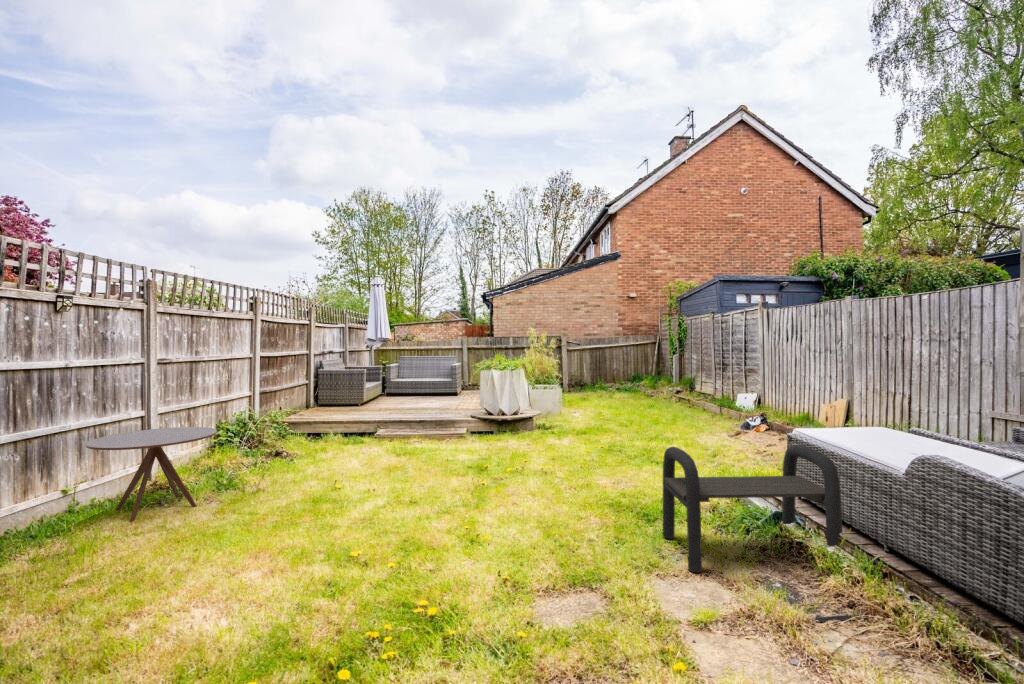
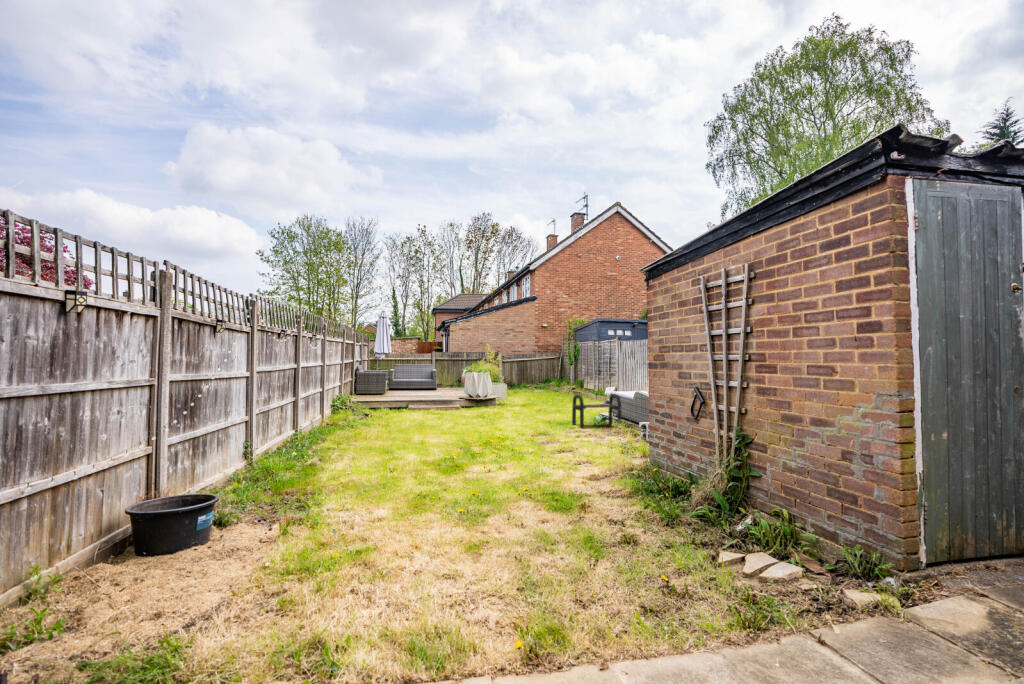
round table: present [85,427,217,522] -> none [354,393,398,426]

